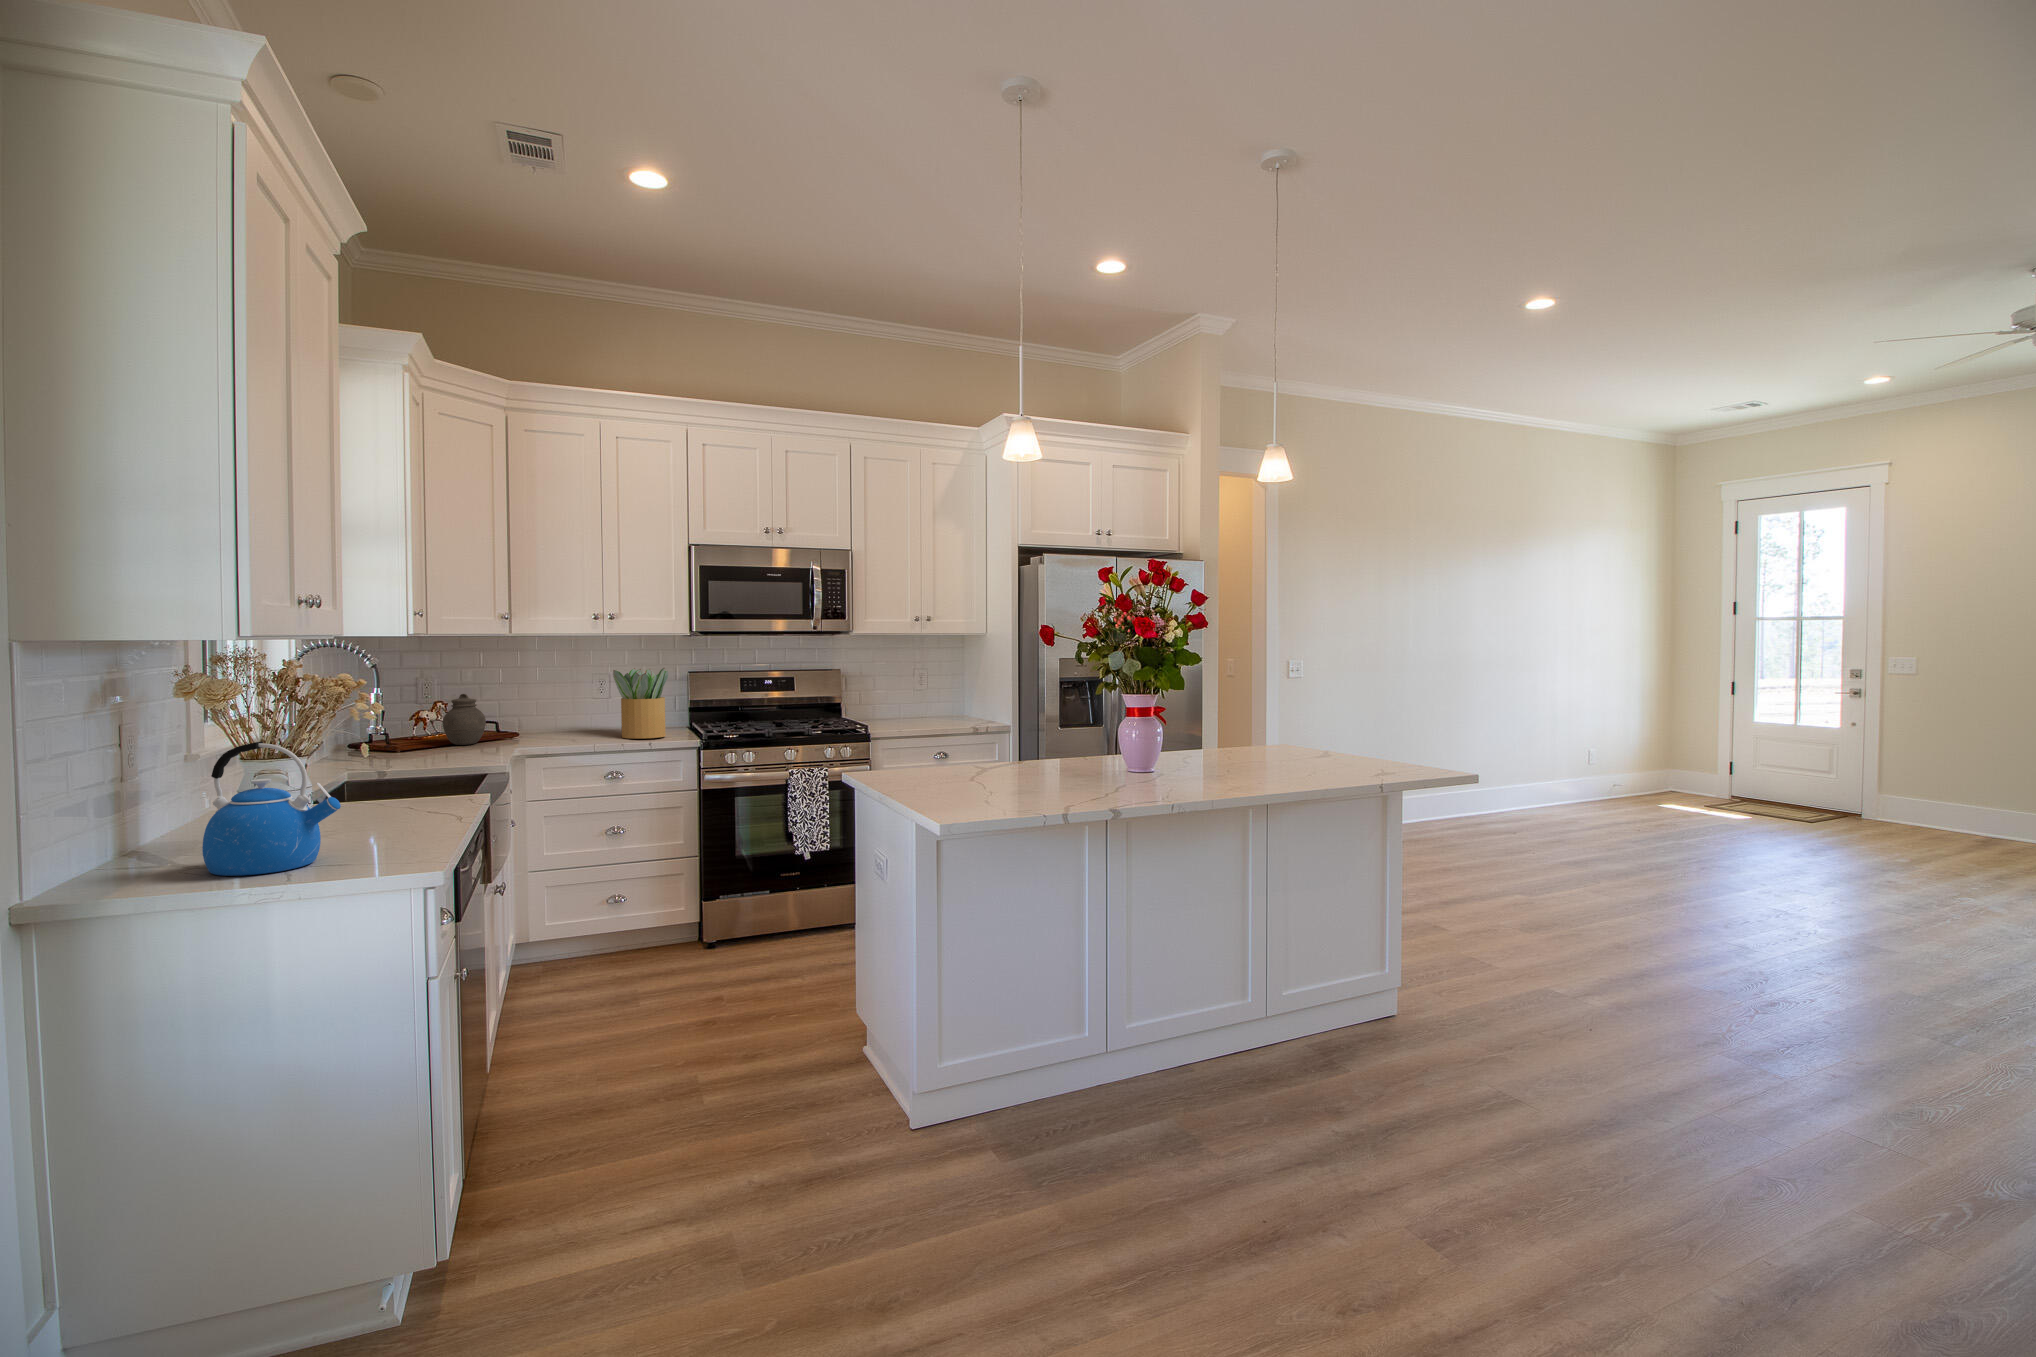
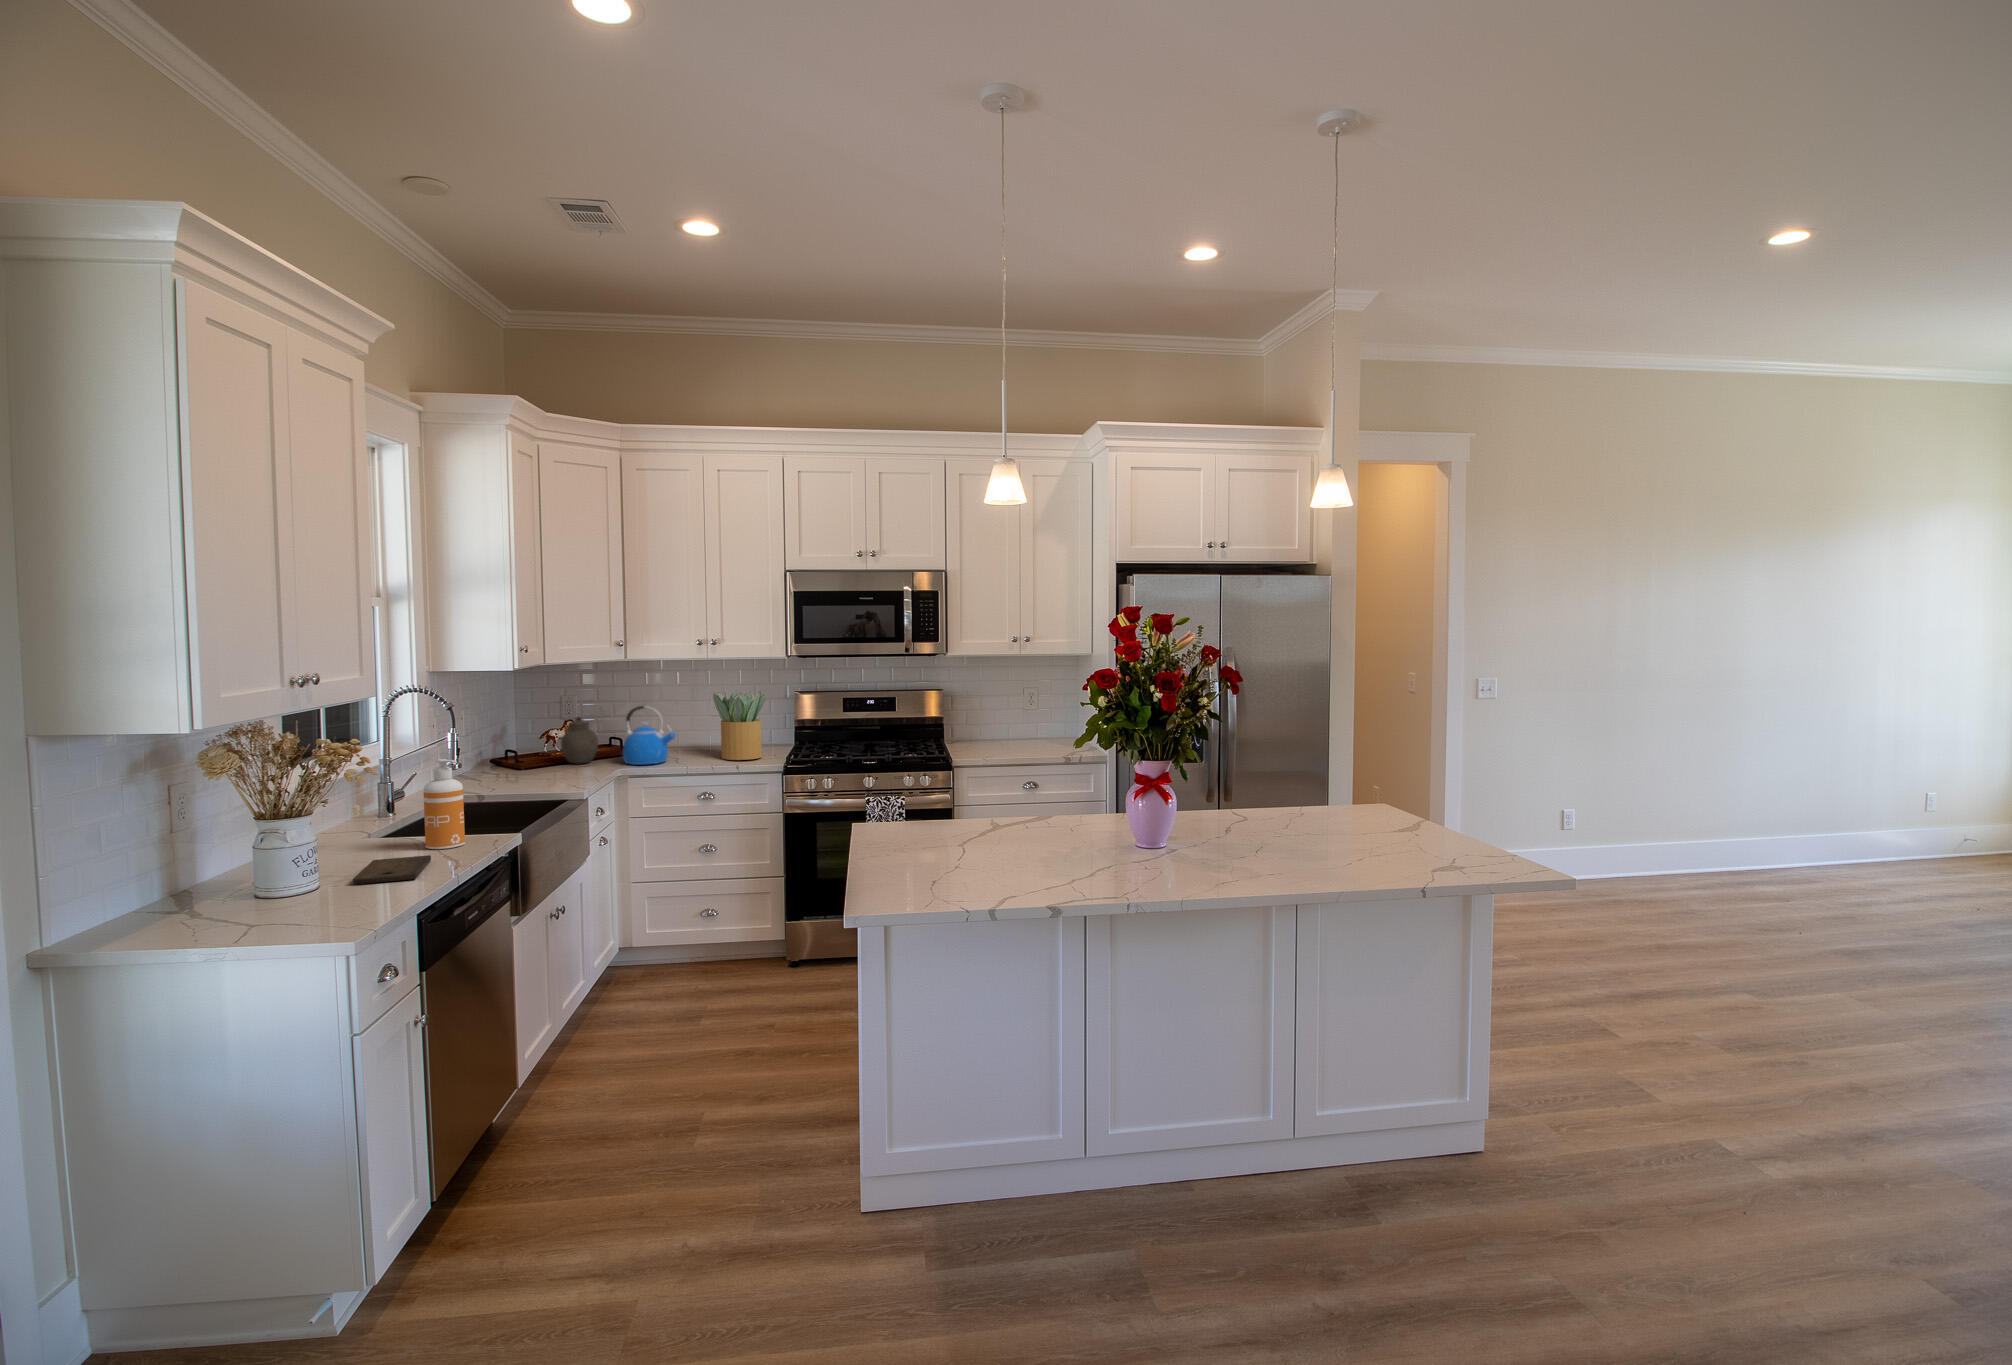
soap dispenser: none [388,718,435,816] -> present [424,759,465,849]
kettle: present [202,741,341,876] -> present [623,706,676,765]
cutting board: none [354,818,429,845] -> present [353,855,431,884]

